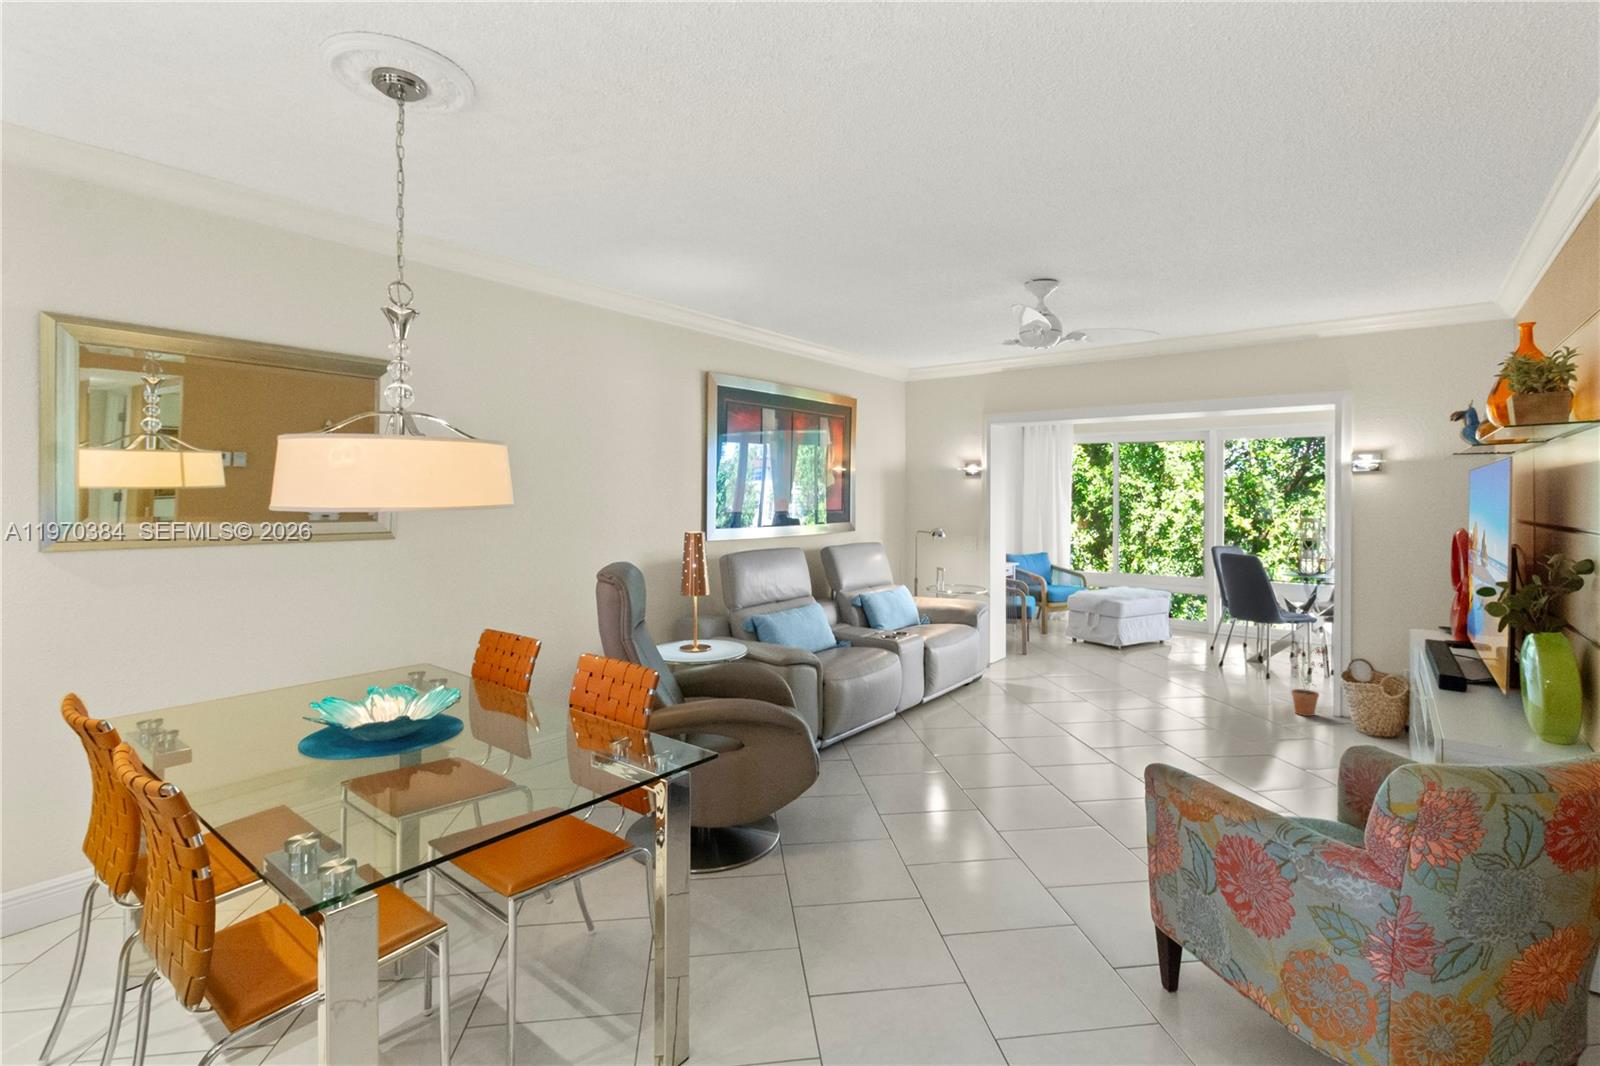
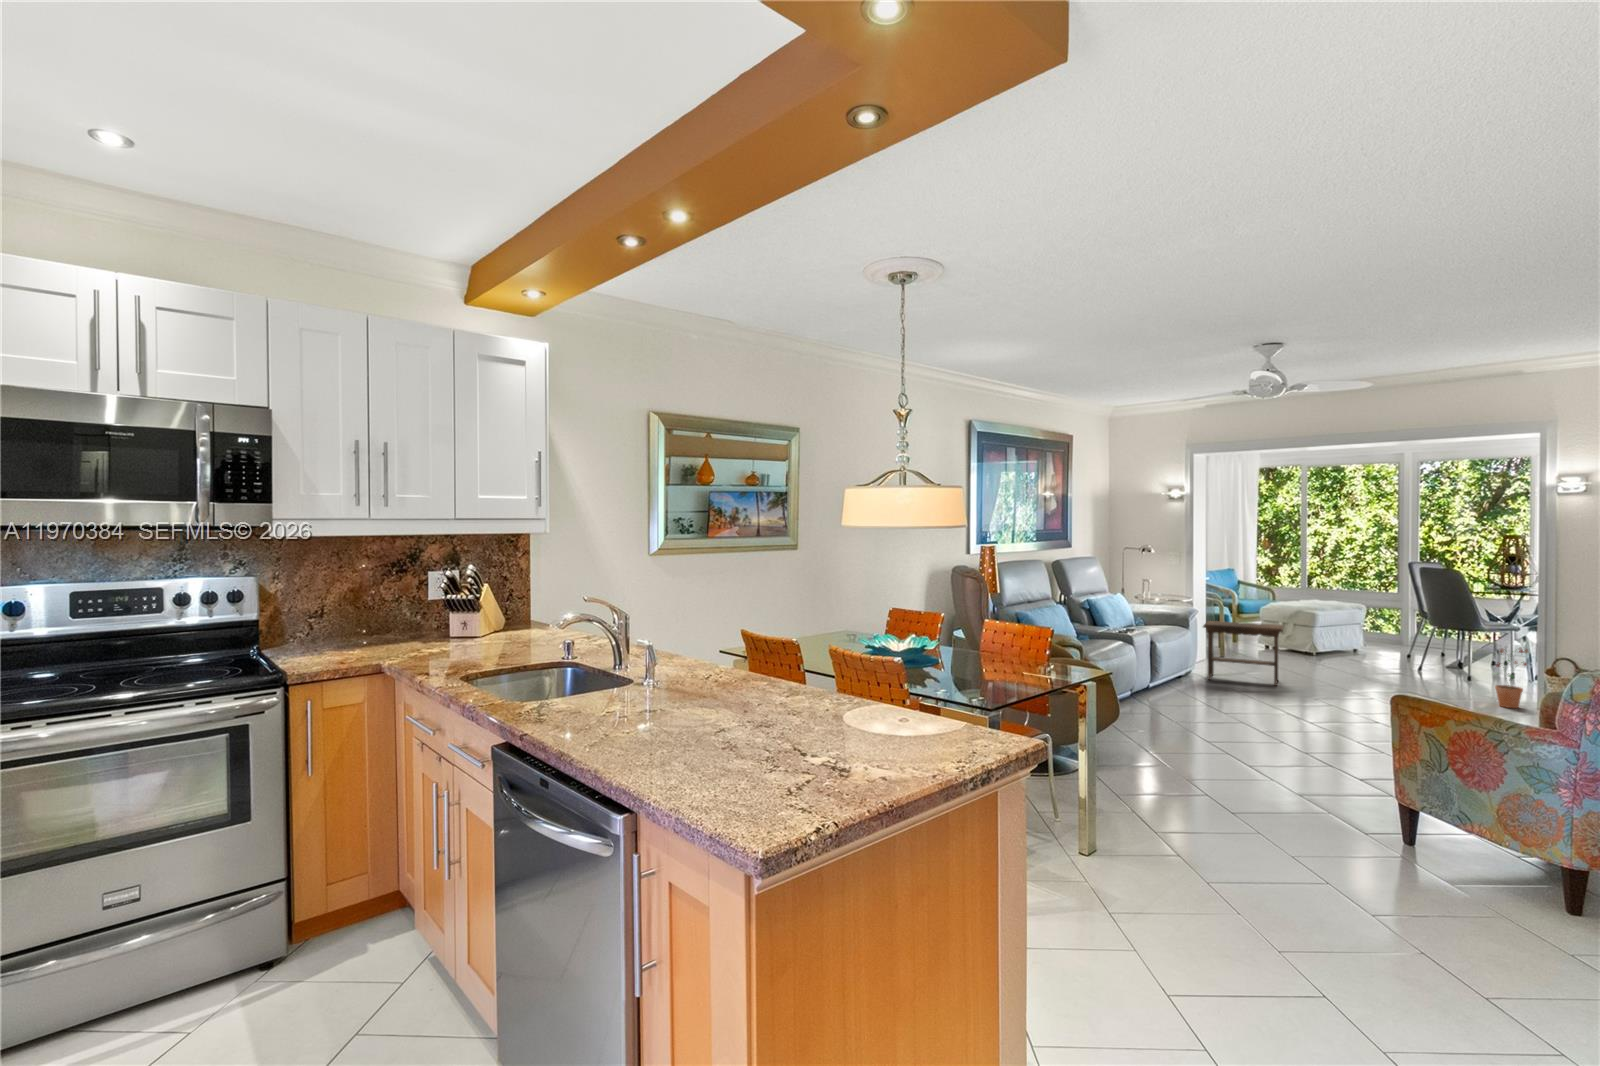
footstool: none [992,617,1079,693] -> present [1203,621,1283,686]

